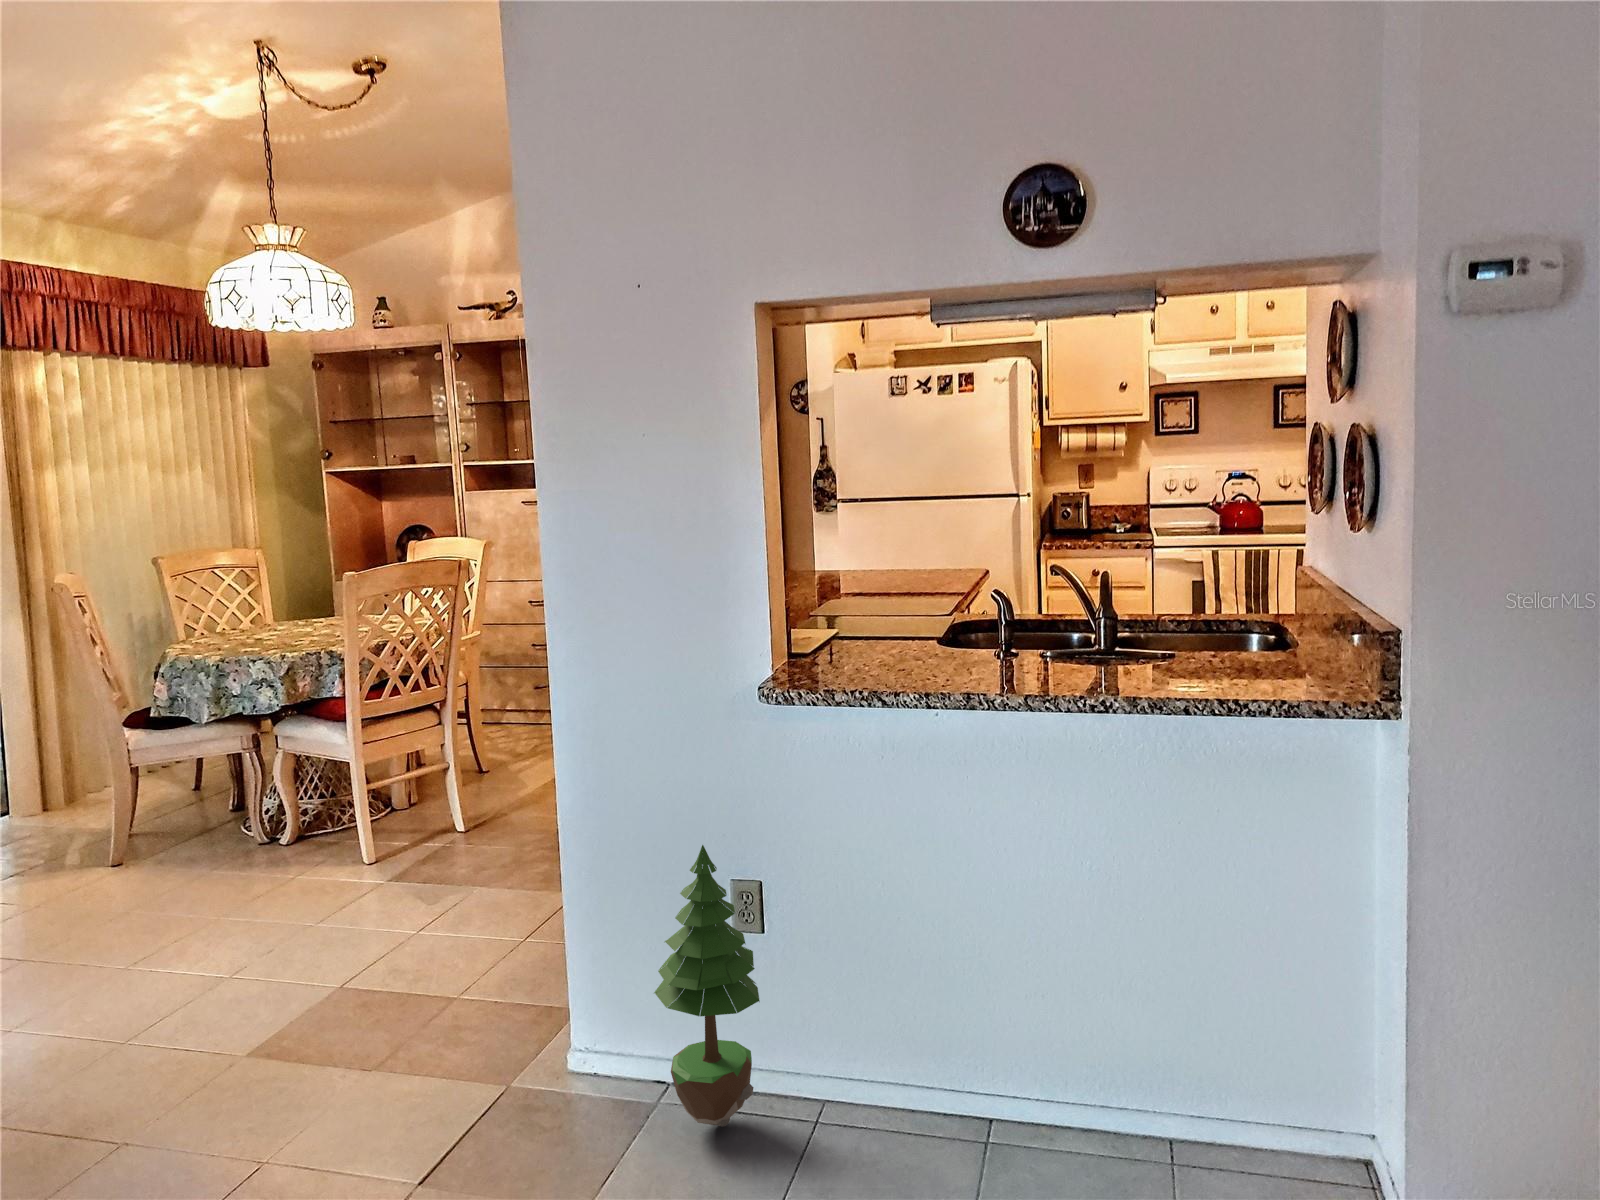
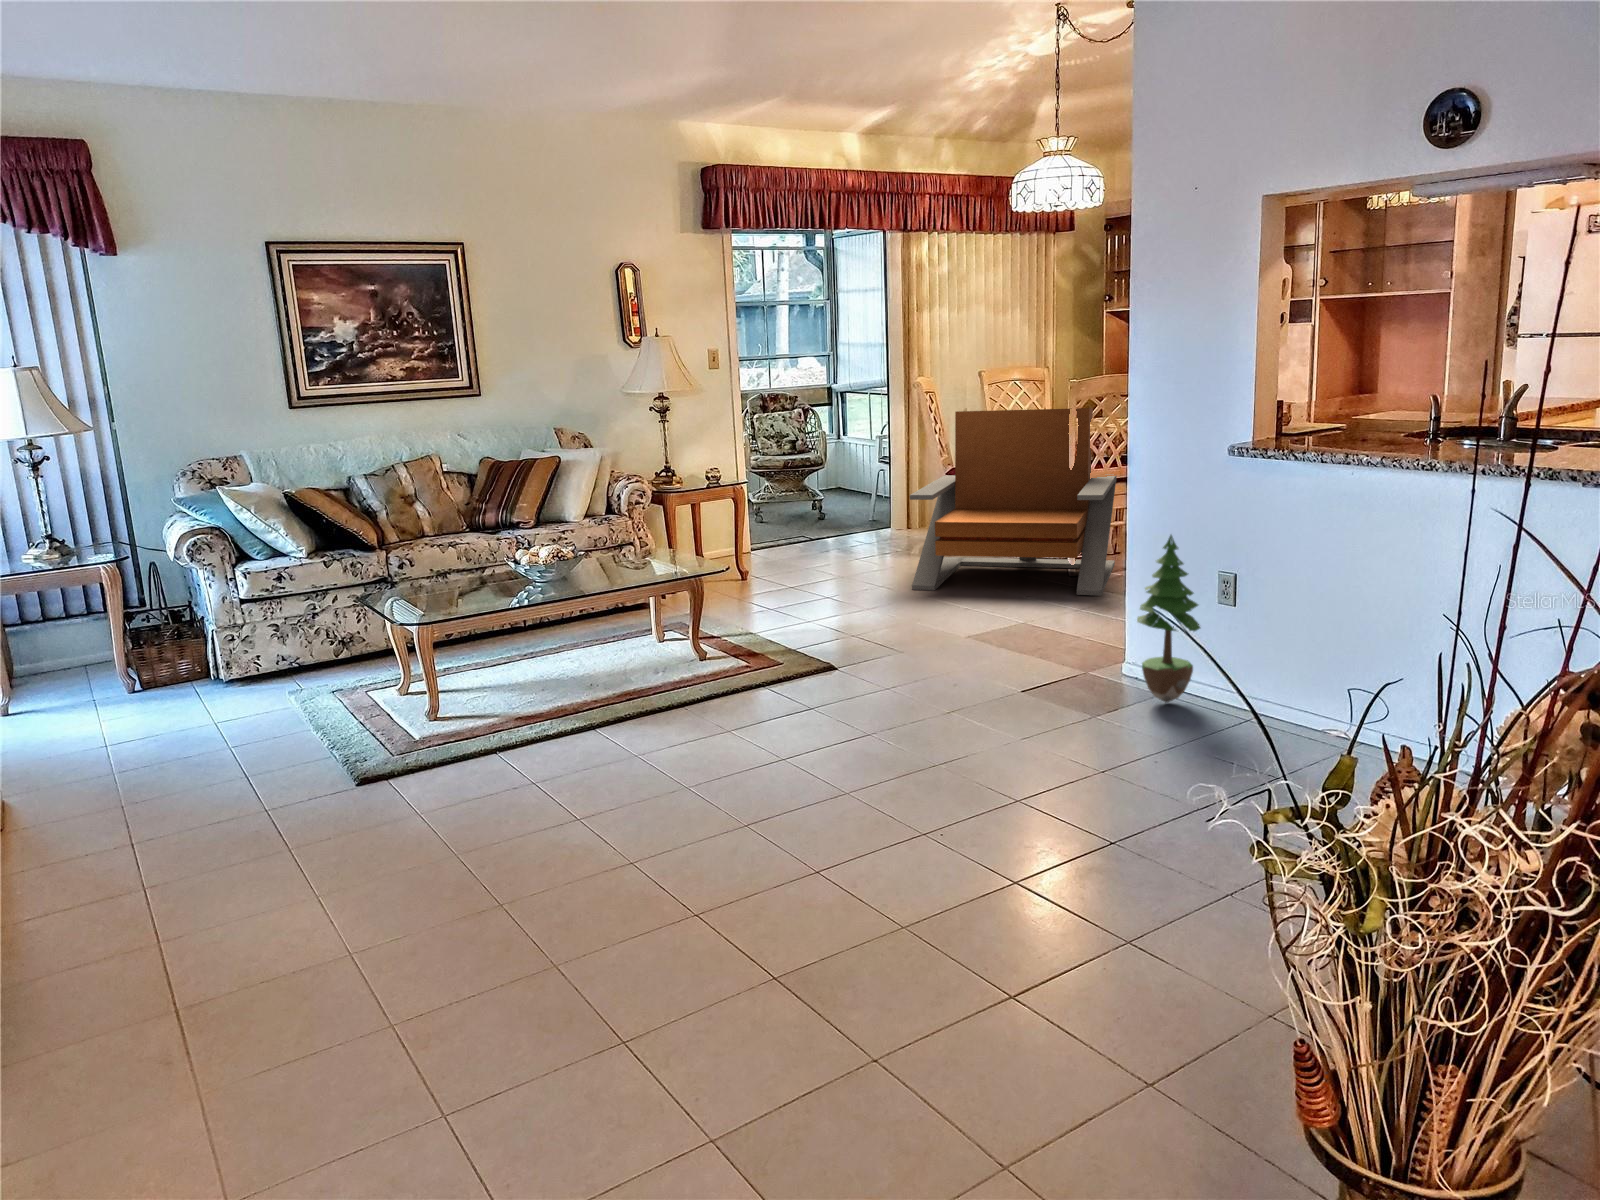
lounge chair: none [85,612,446,954] -> present [910,408,1116,595]

